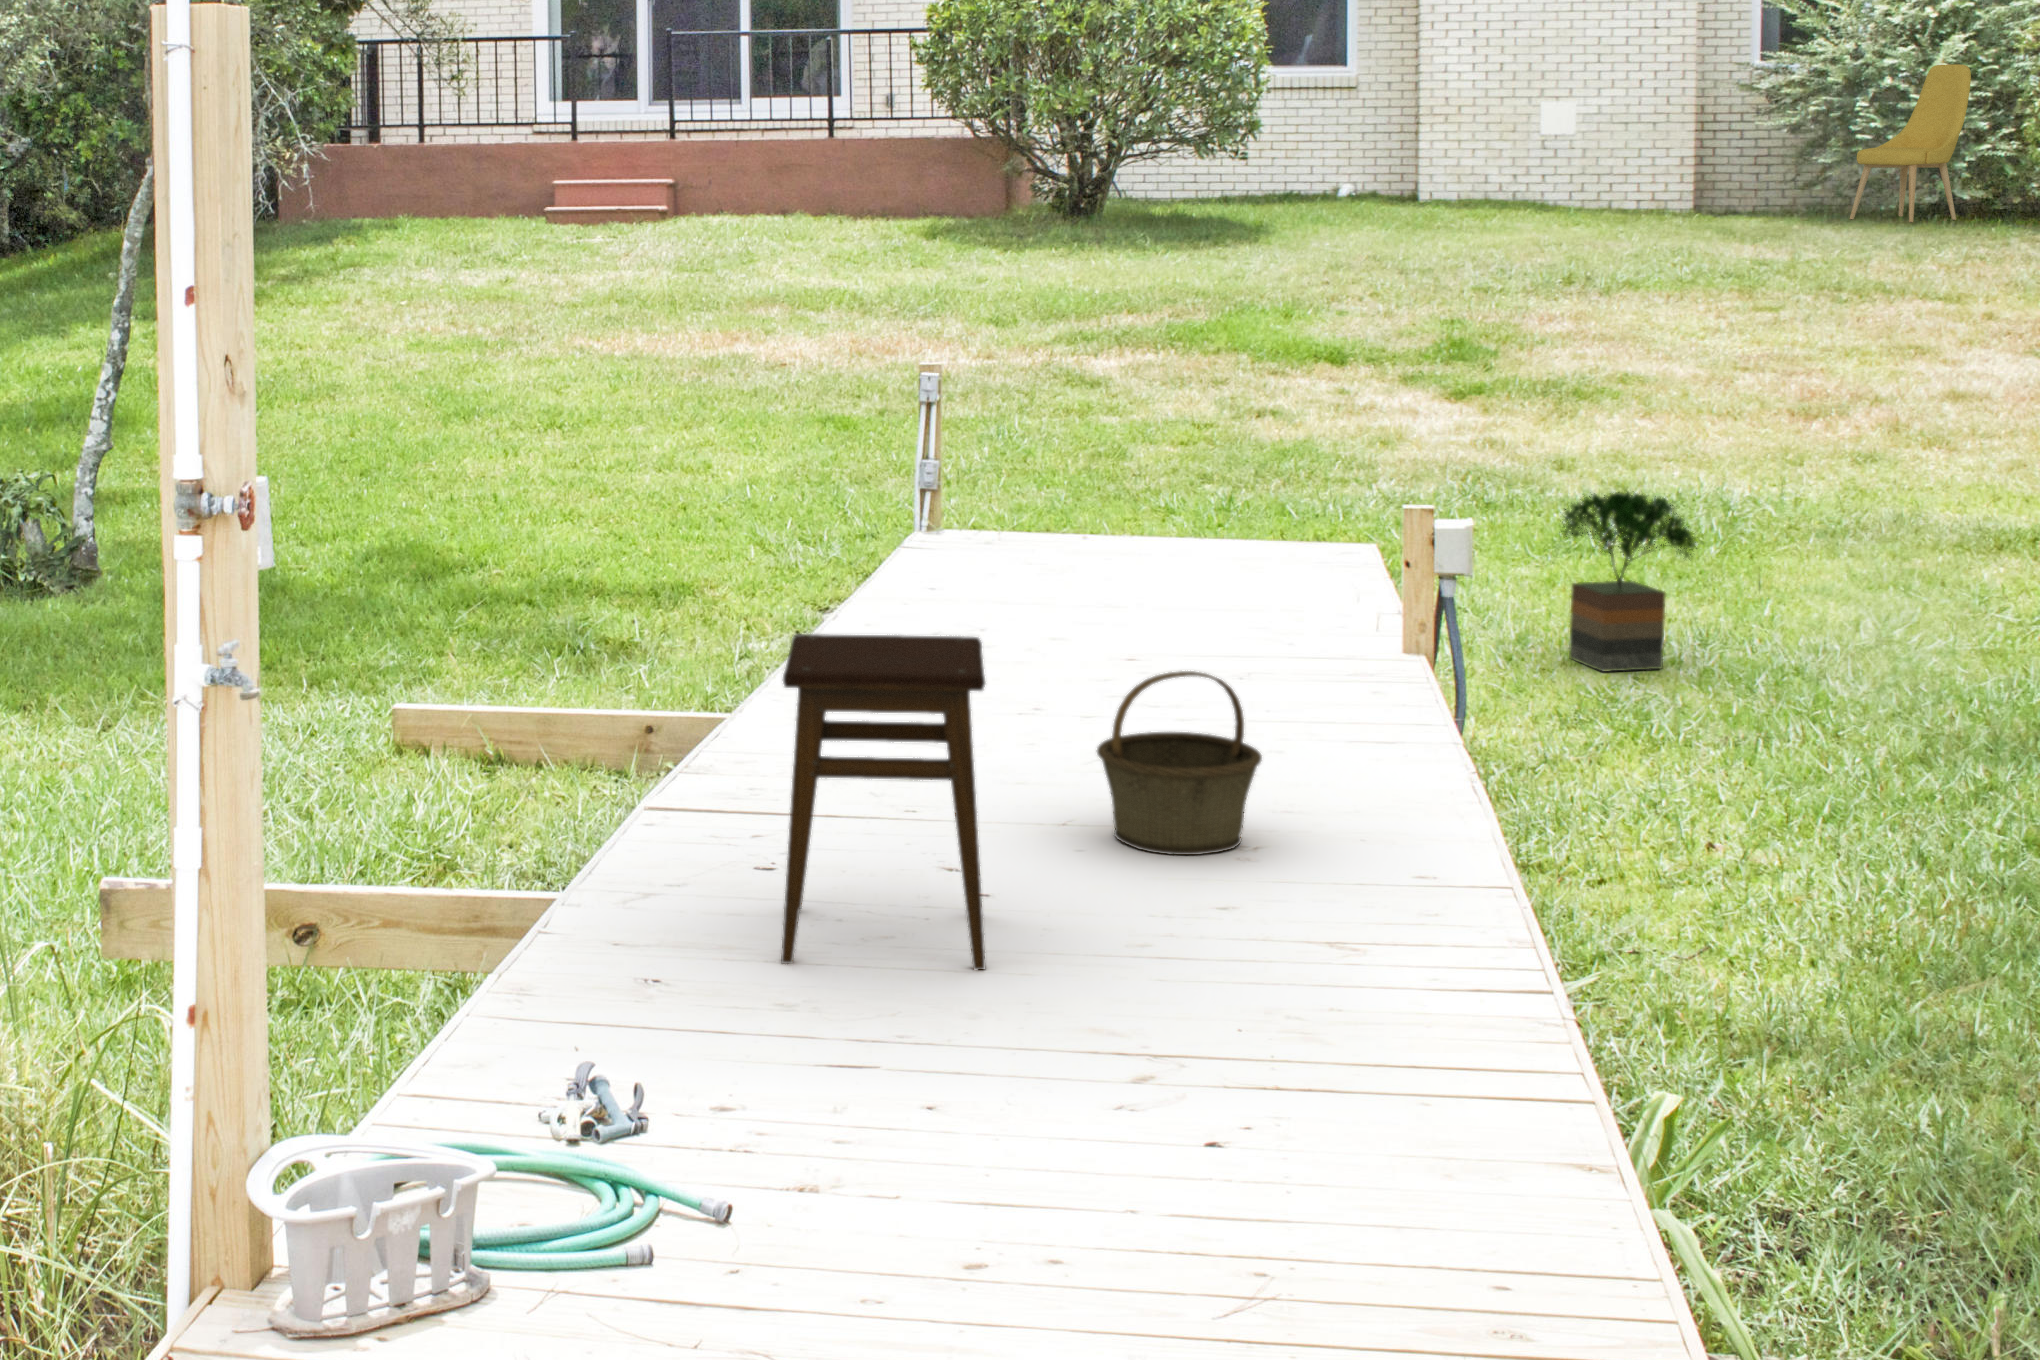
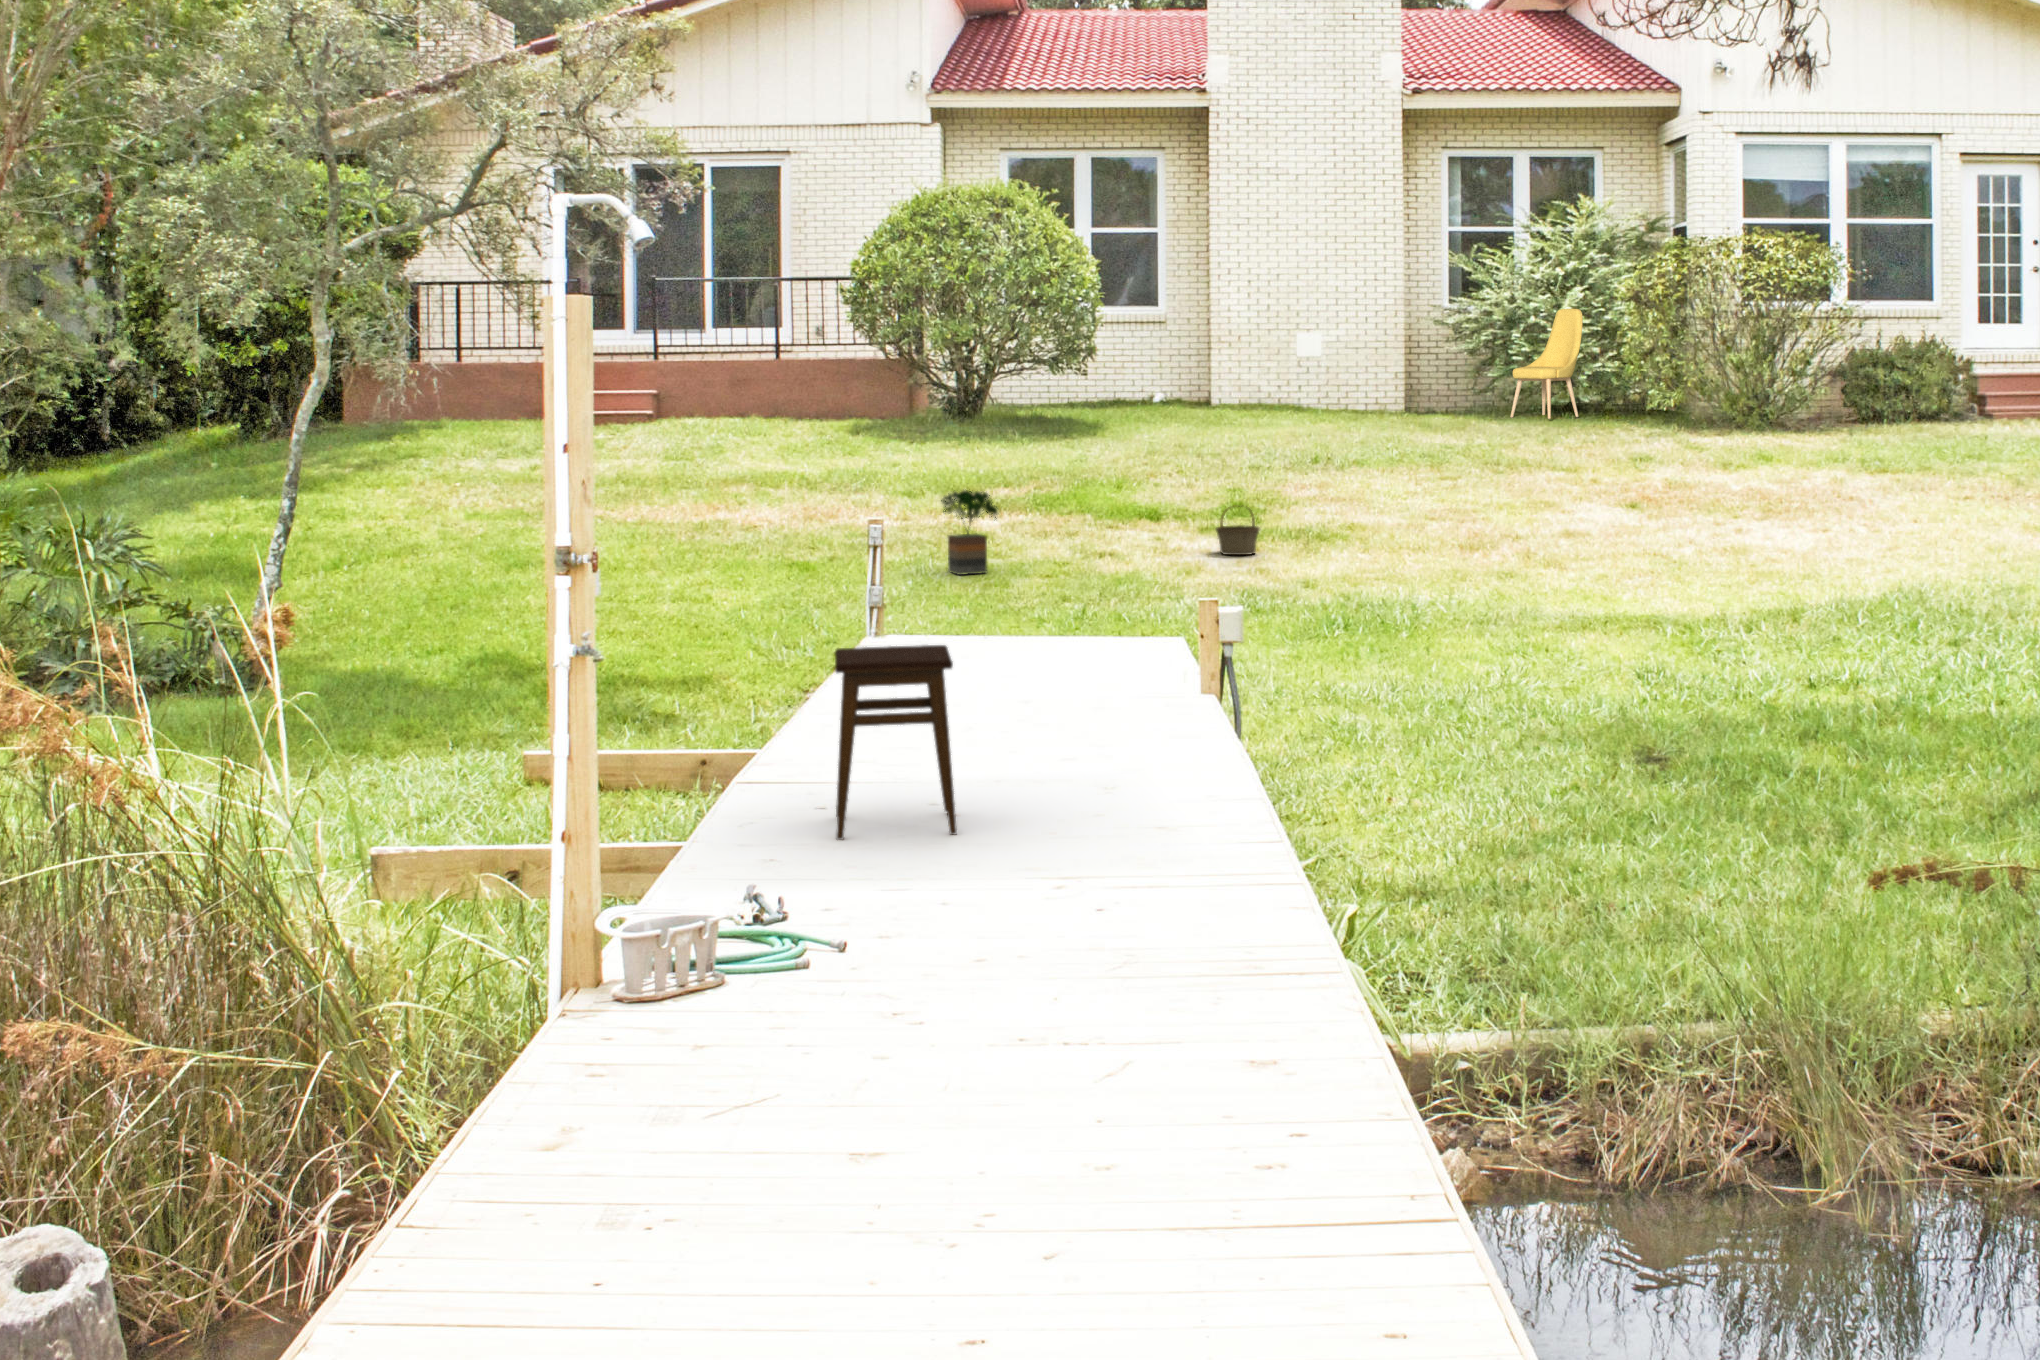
potted tree: present [1561,492,1697,671] -> present [941,490,998,575]
basket: present [1097,671,1262,855] -> present [1216,506,1260,555]

